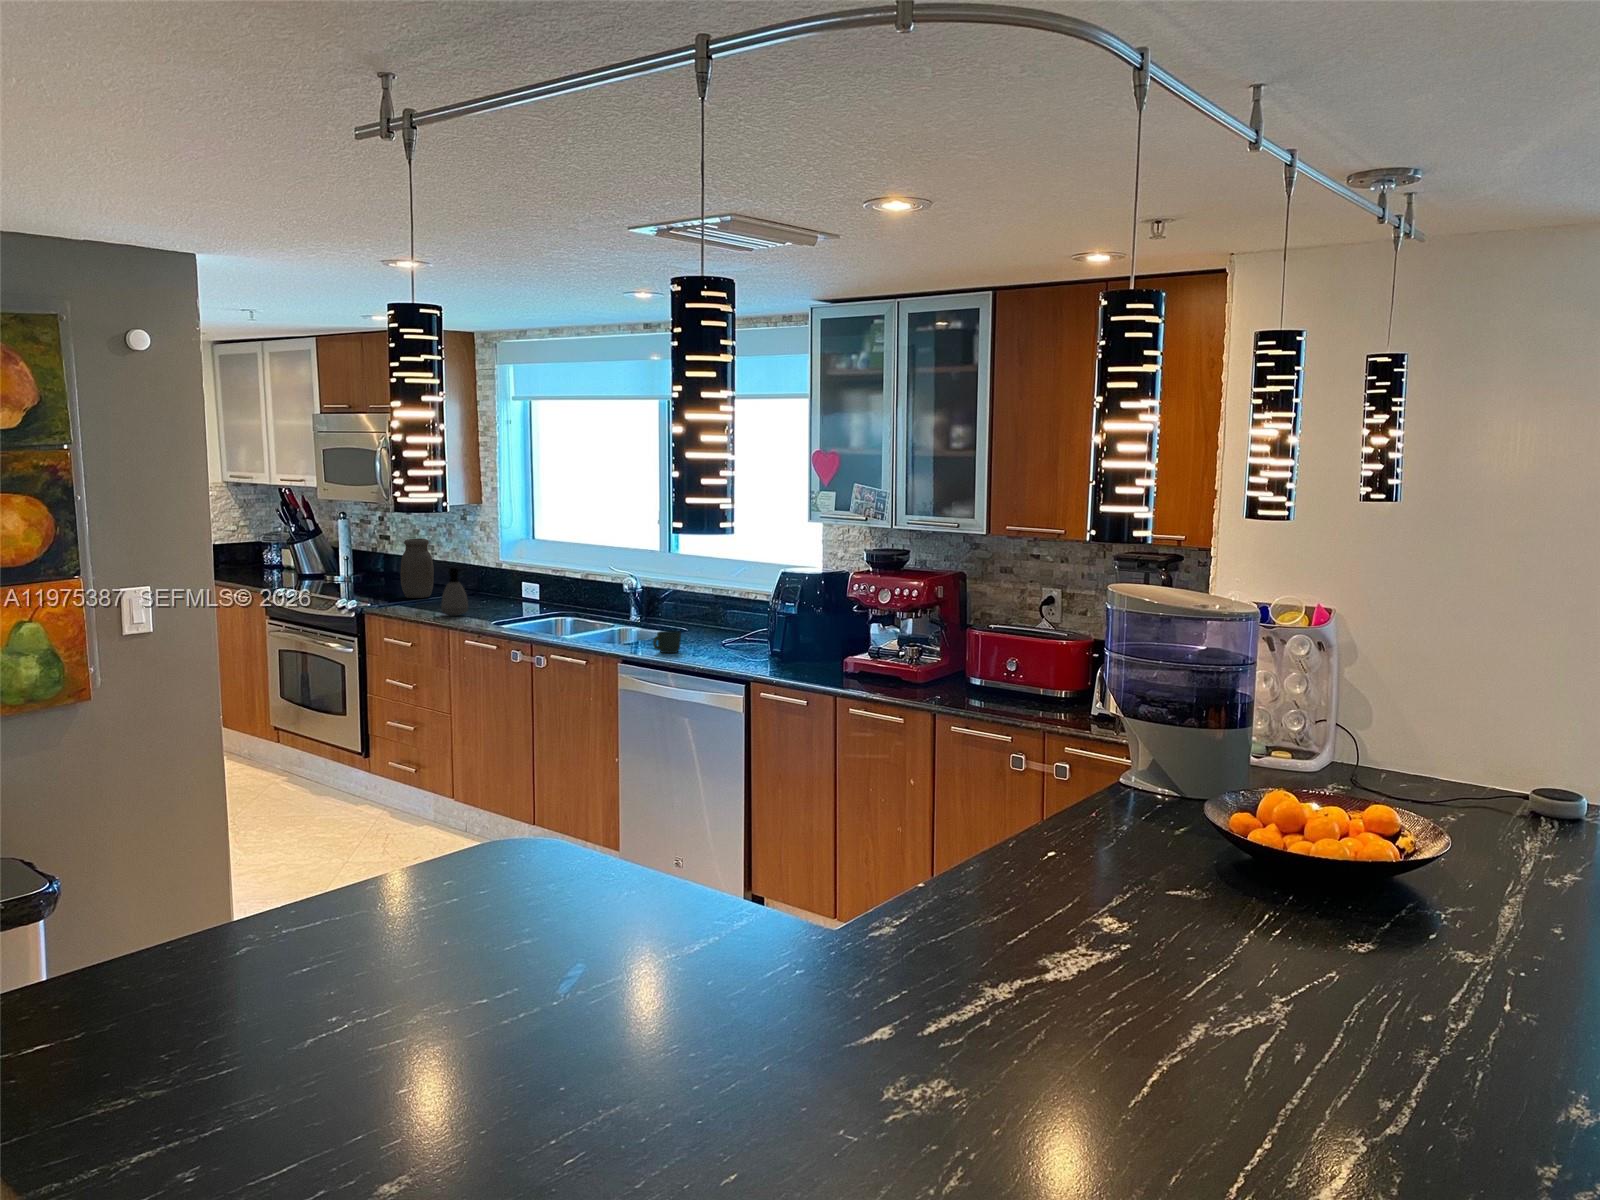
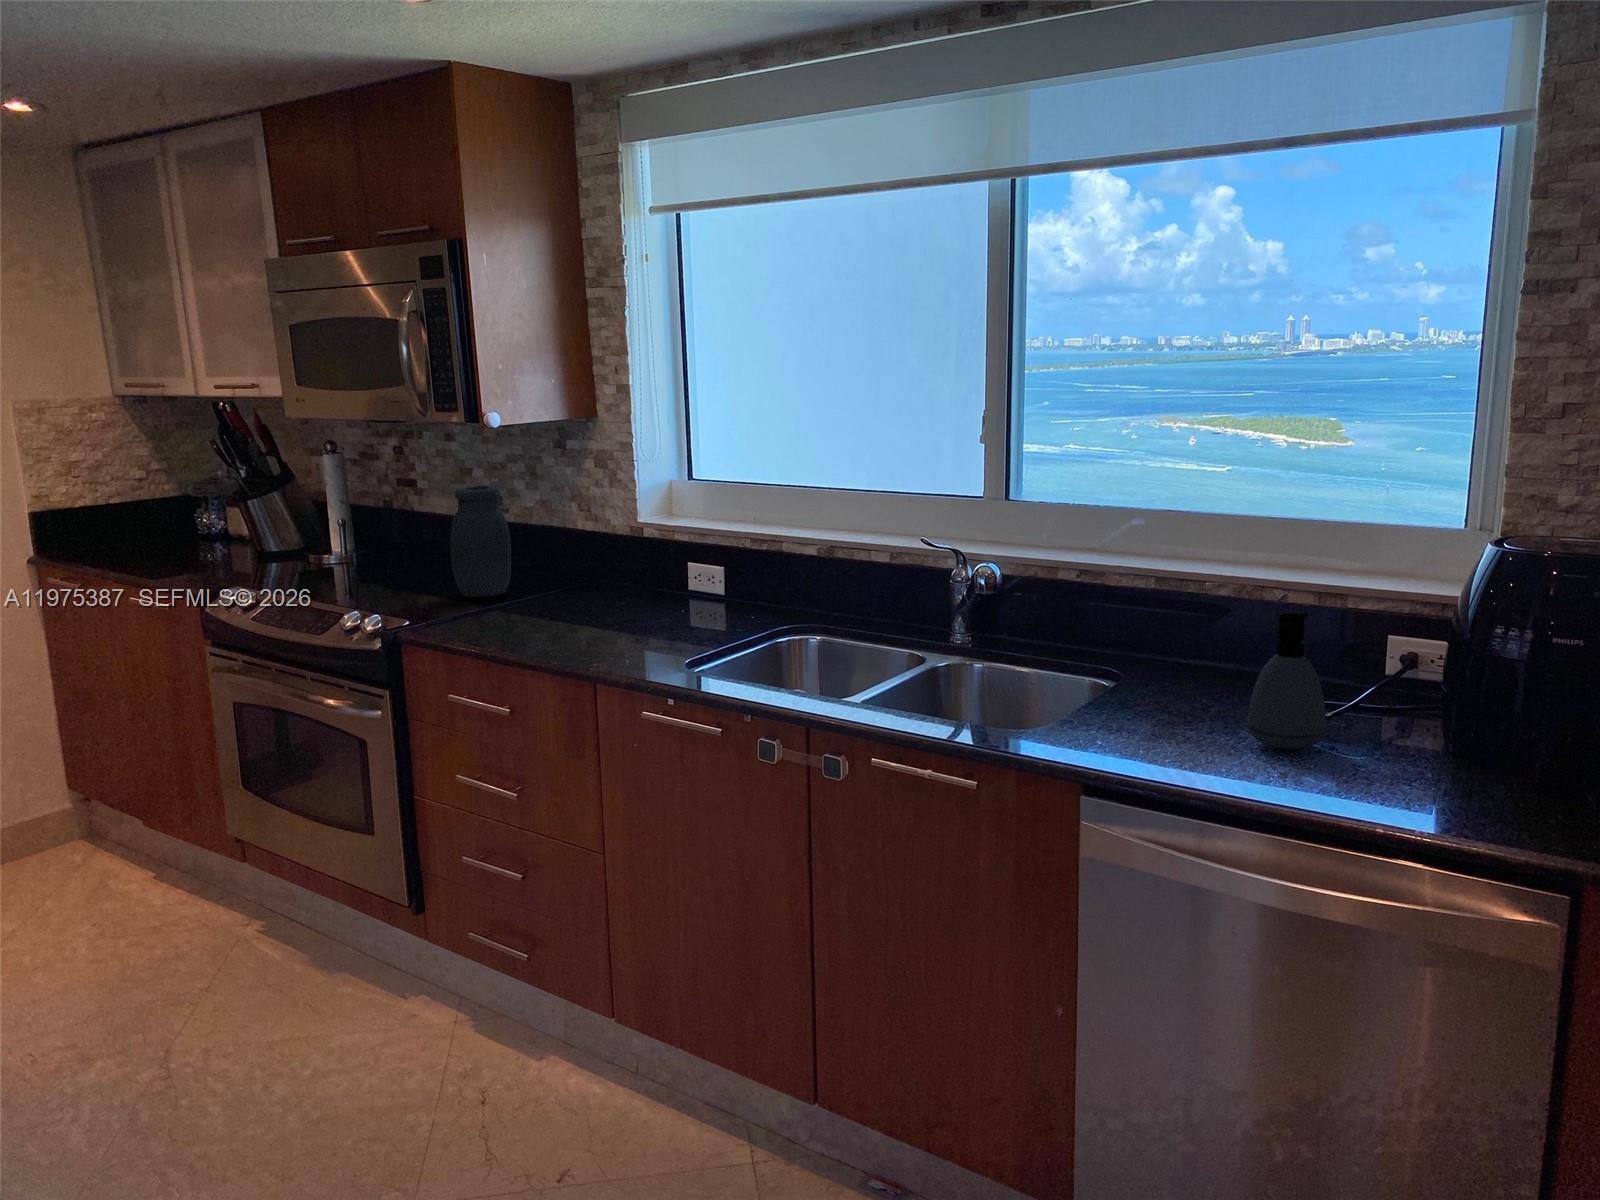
soap dispenser: present [441,567,468,616] -> present [1248,613,1326,749]
mug: present [653,631,681,653] -> none [1151,703,1212,763]

